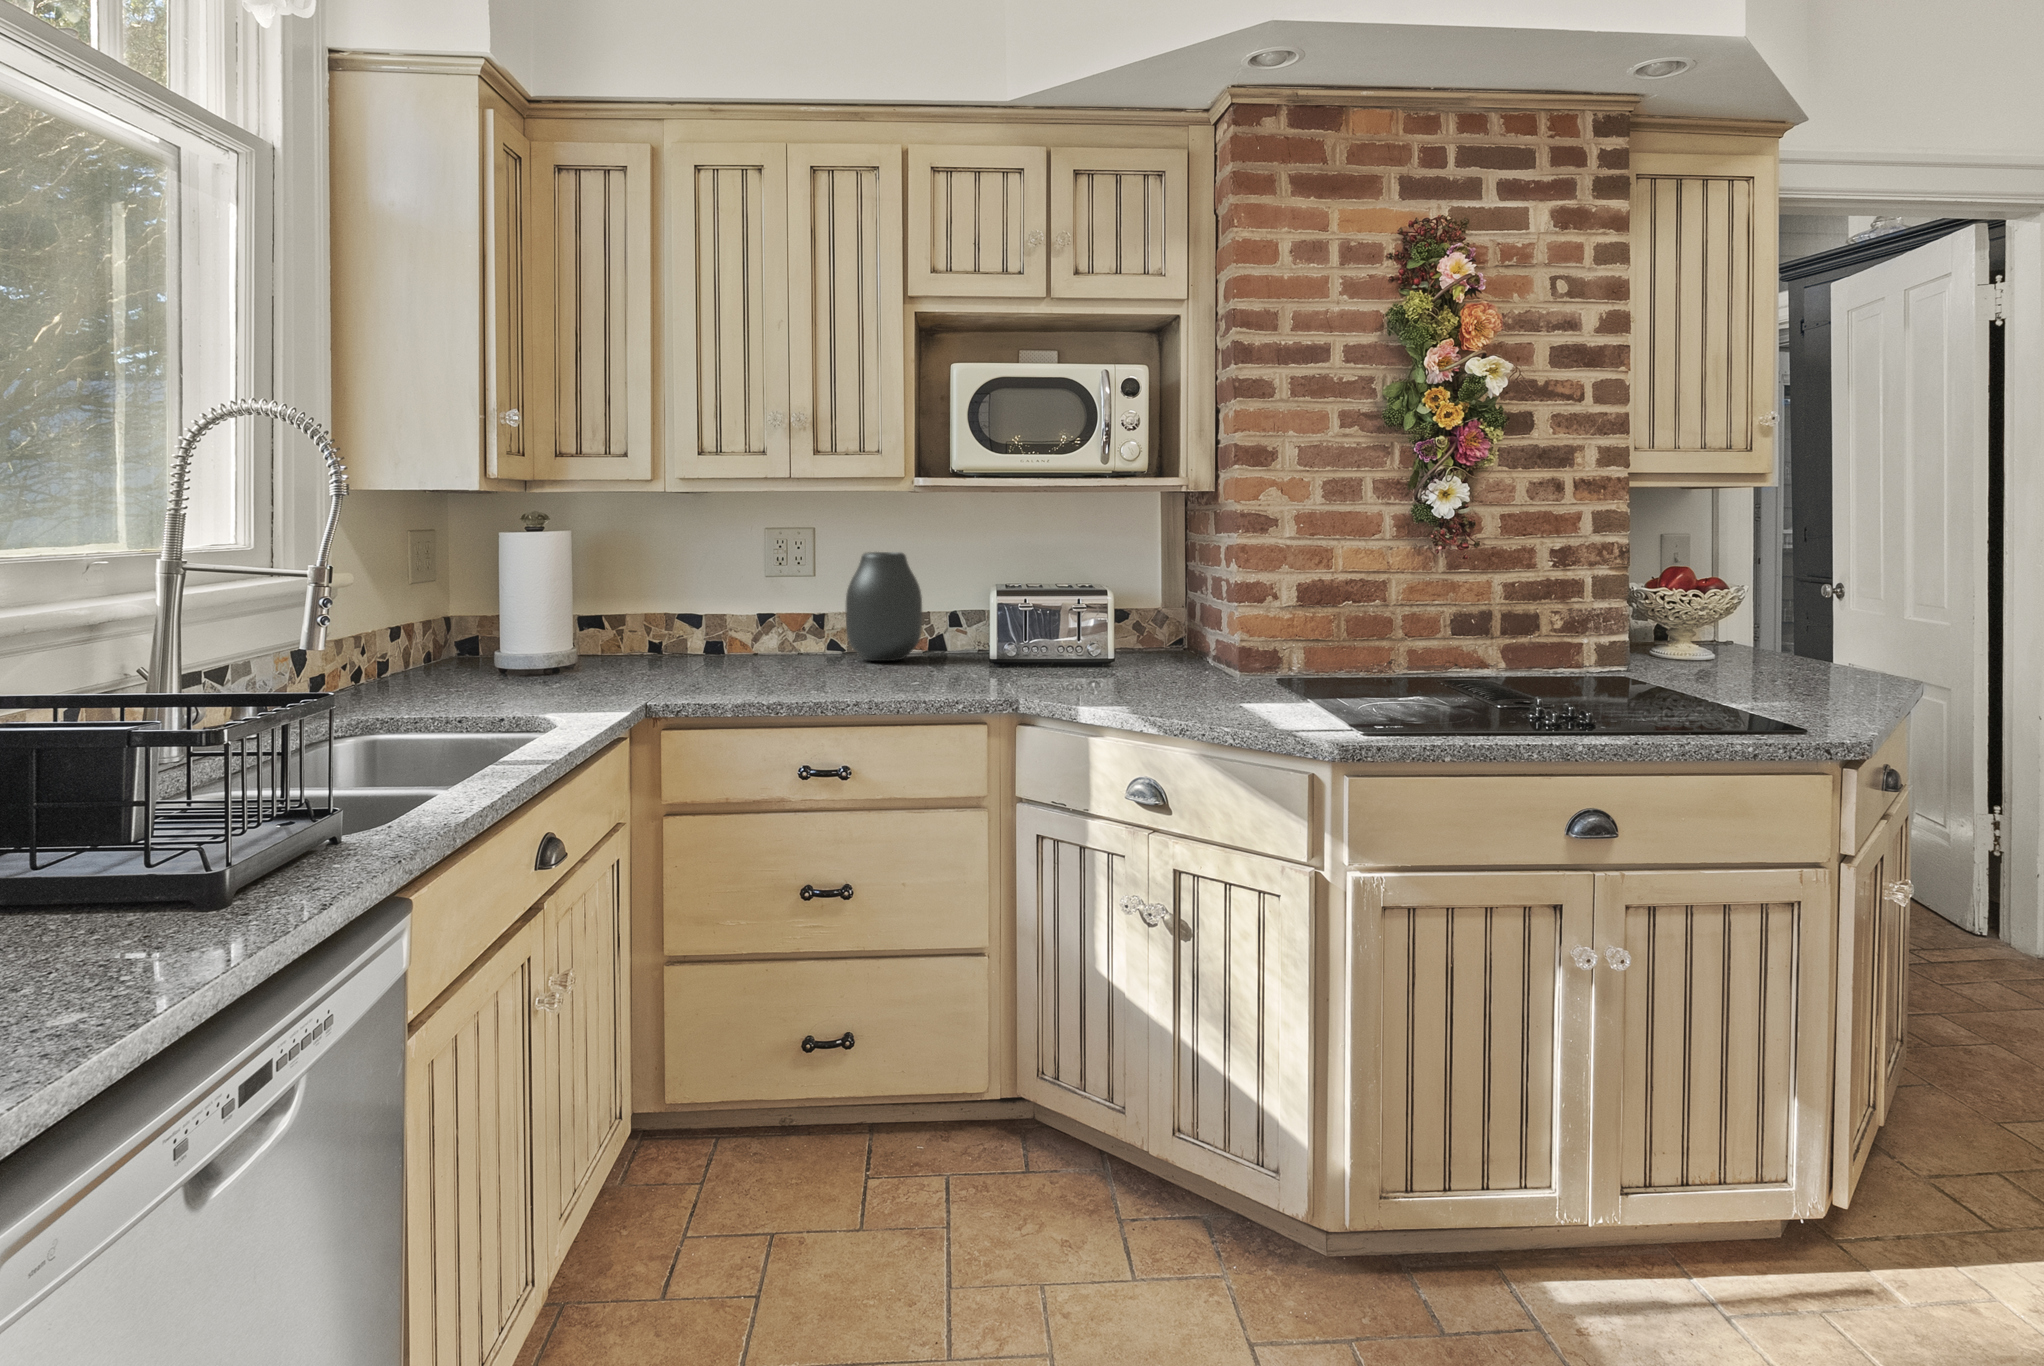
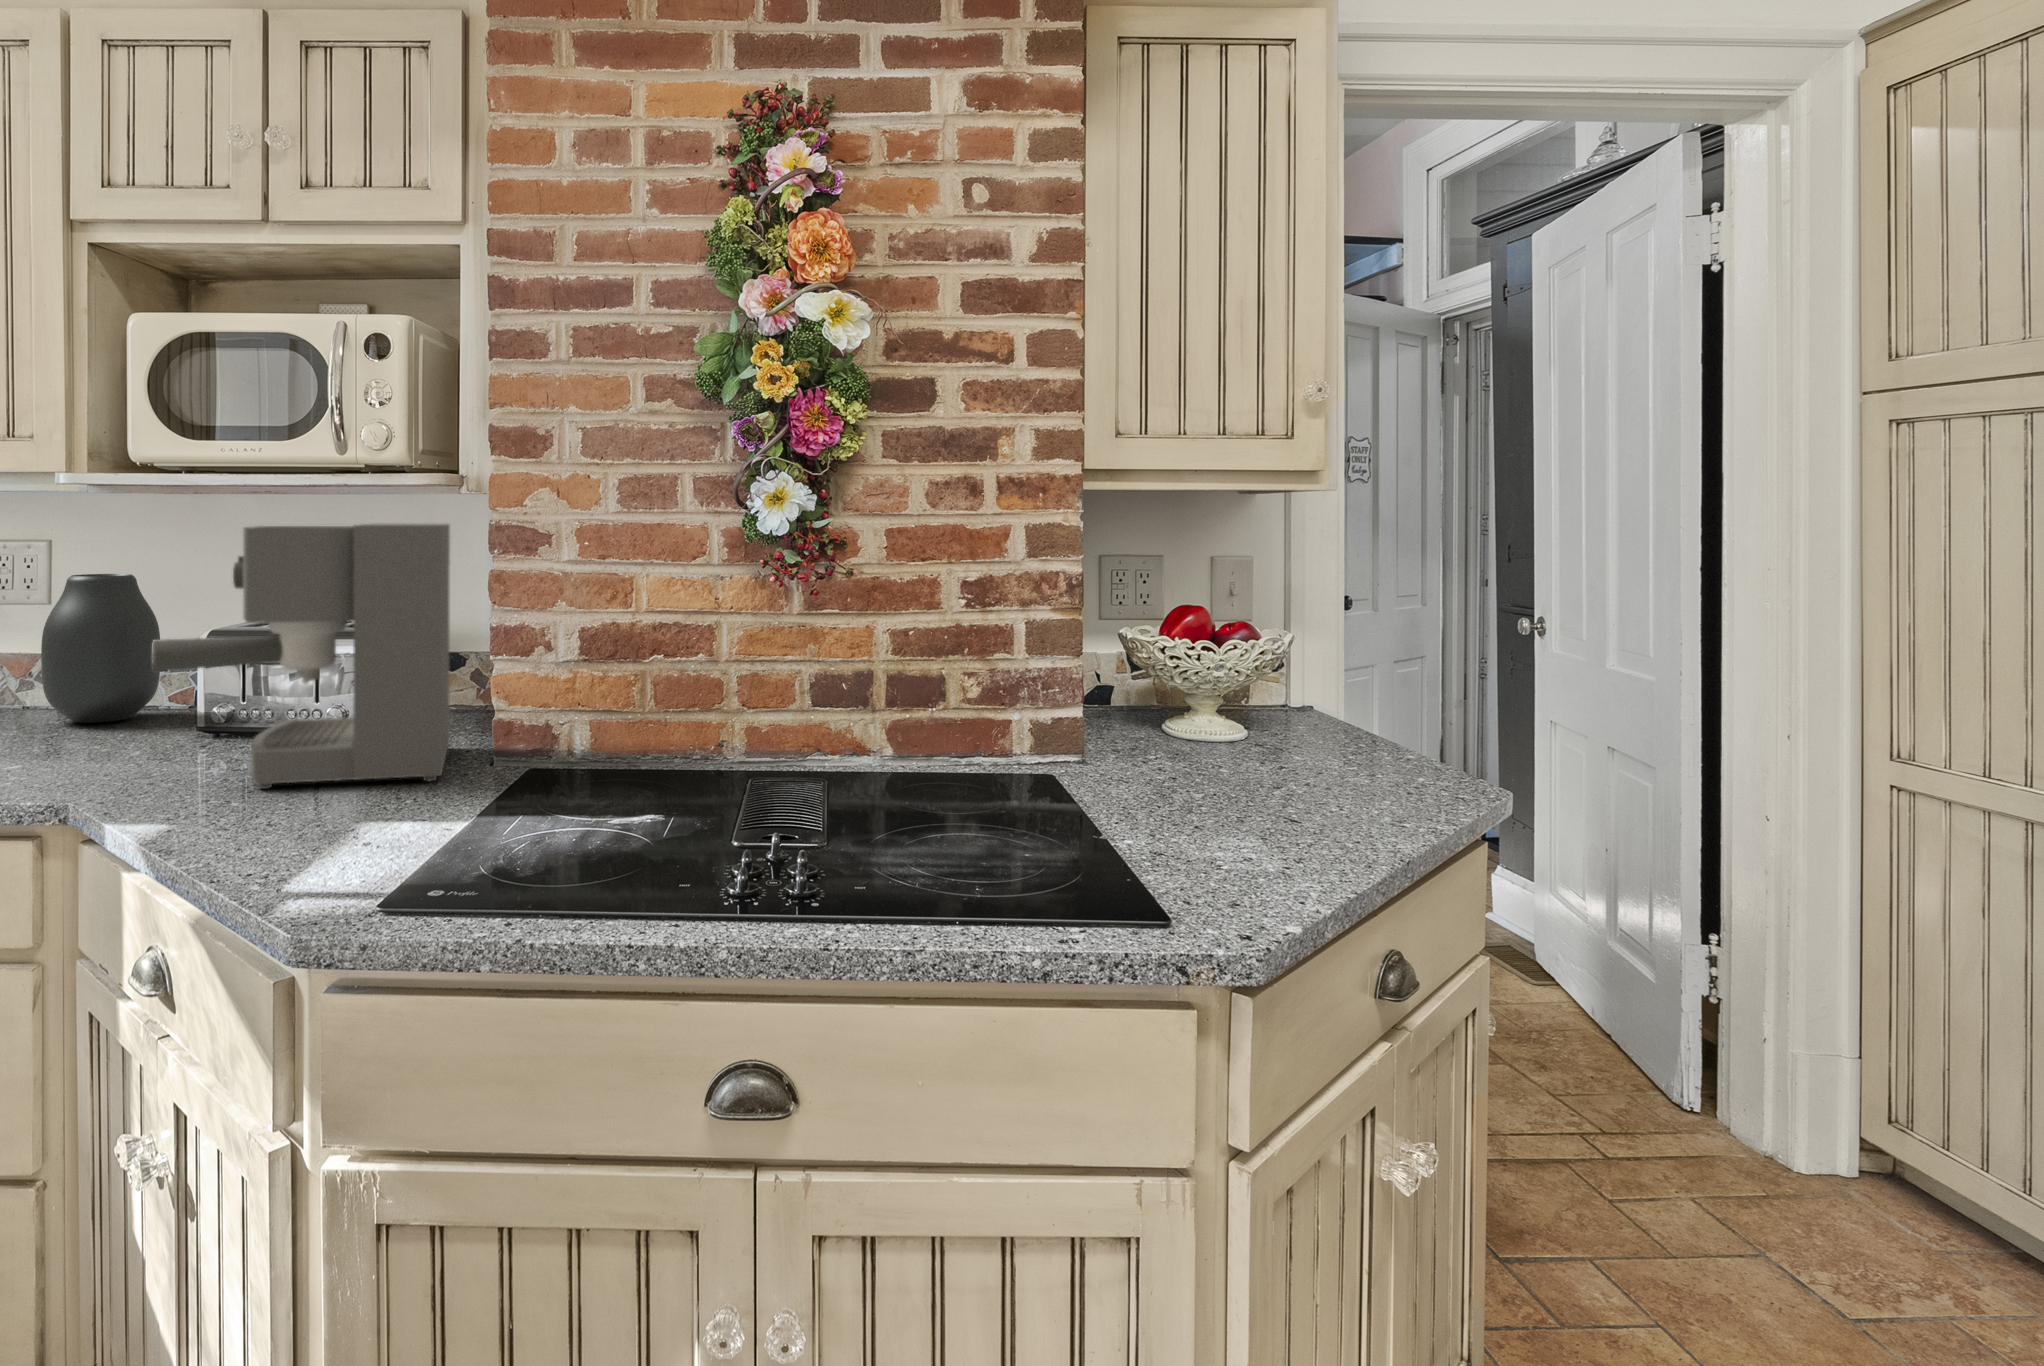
coffee maker: none [1045,513,1237,691] -> present [152,523,450,789]

